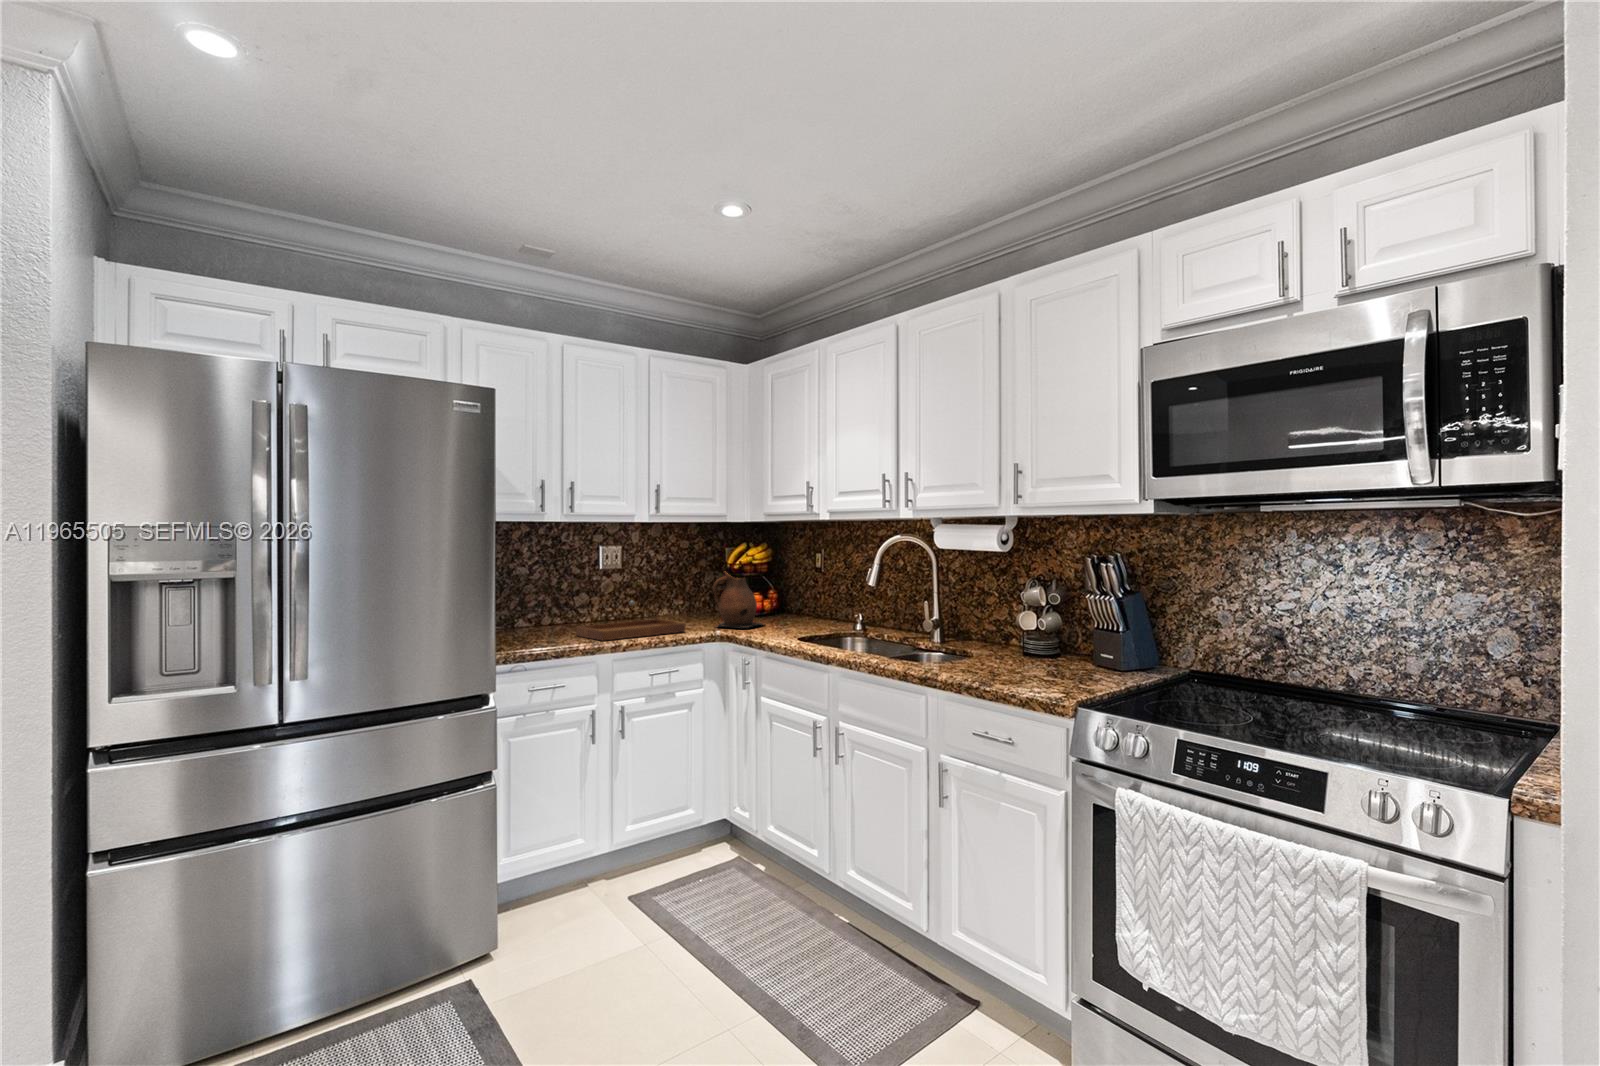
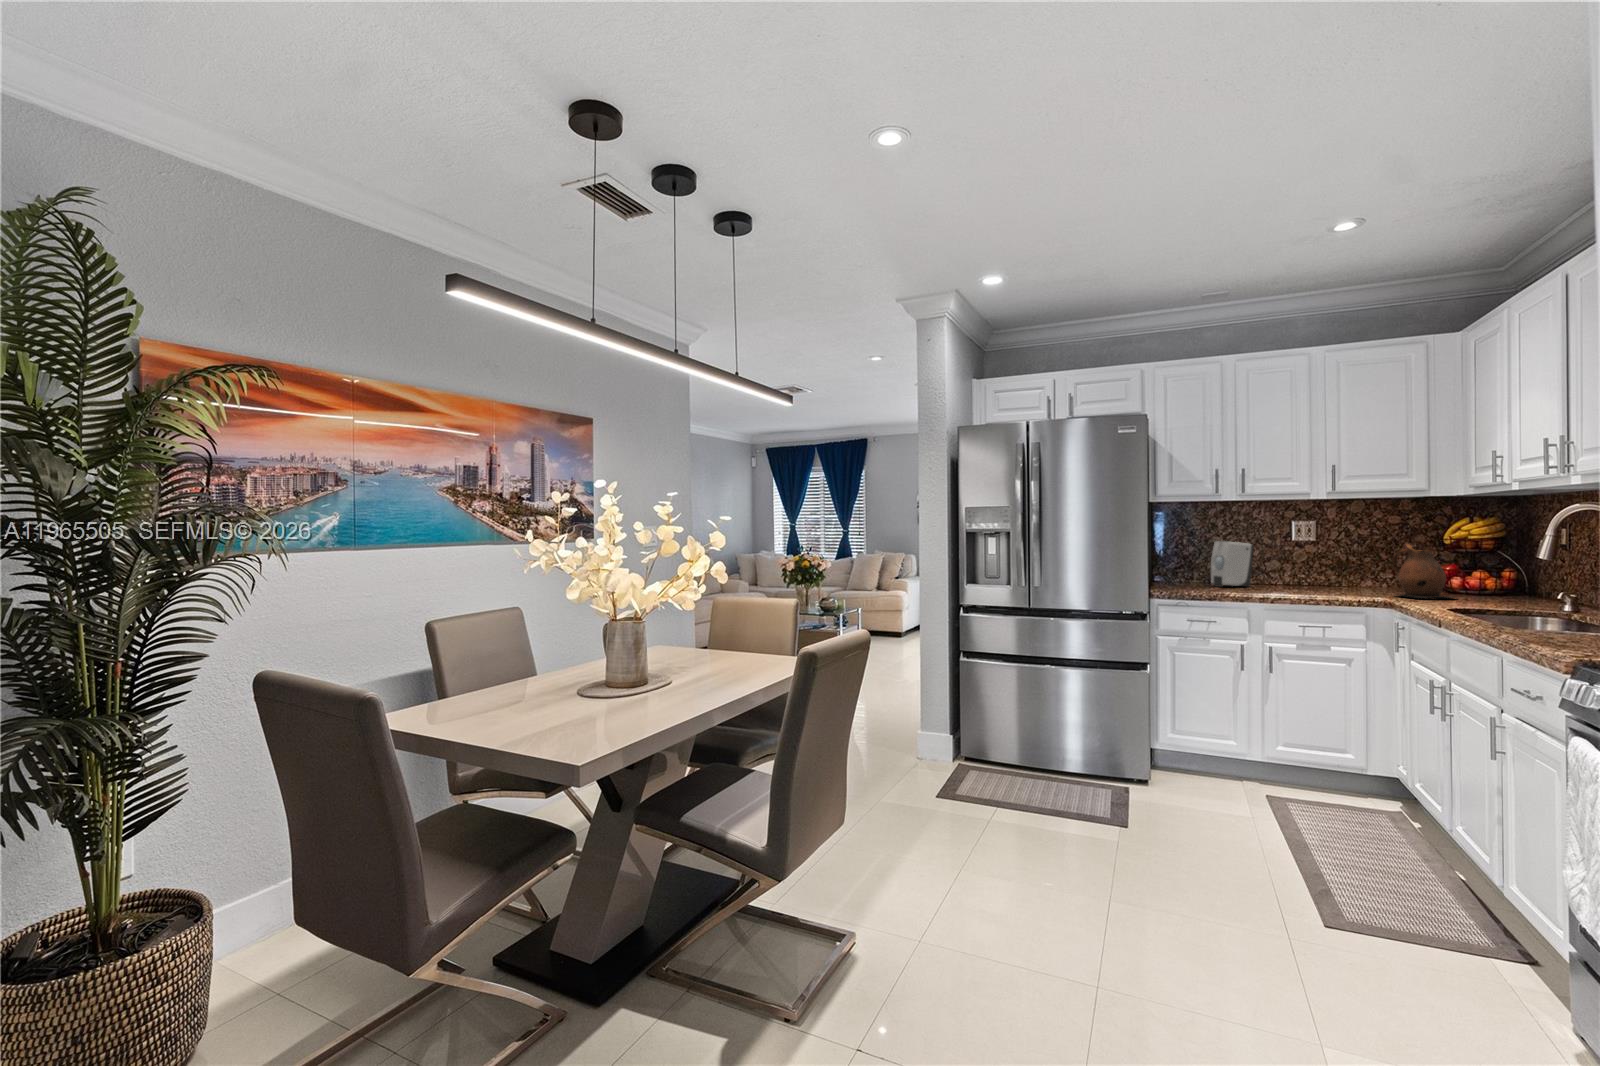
soap dispenser: none [526,574,573,634] -> present [1211,541,1254,587]
tray: present [576,601,685,641] -> none [1245,565,1349,595]

